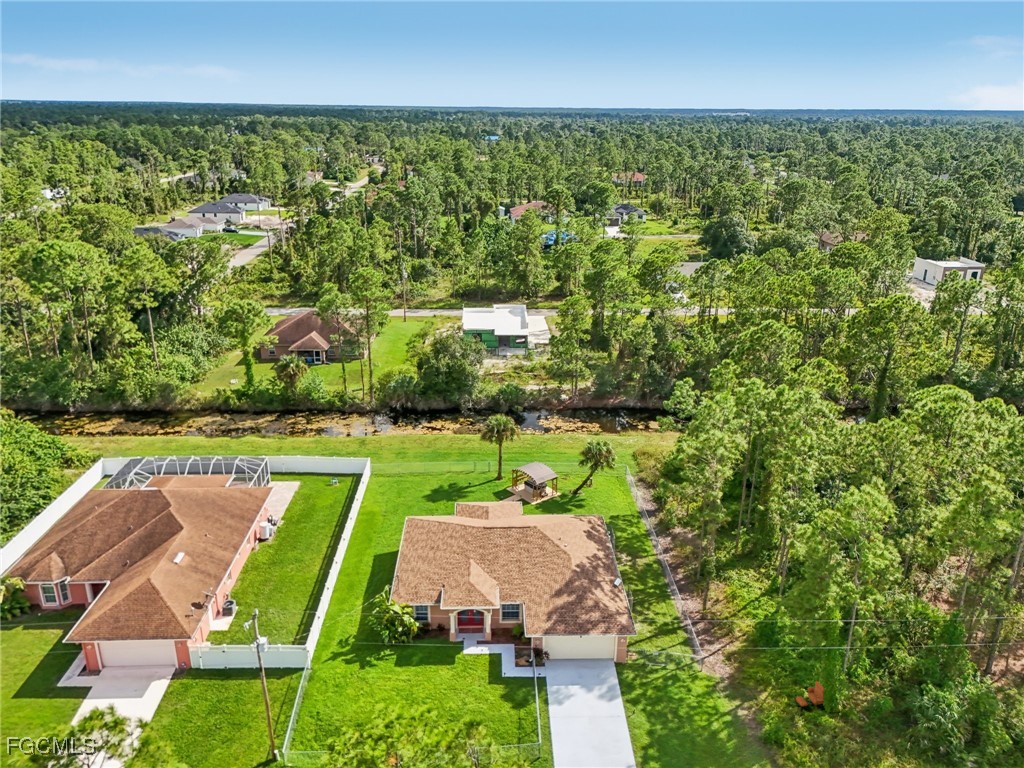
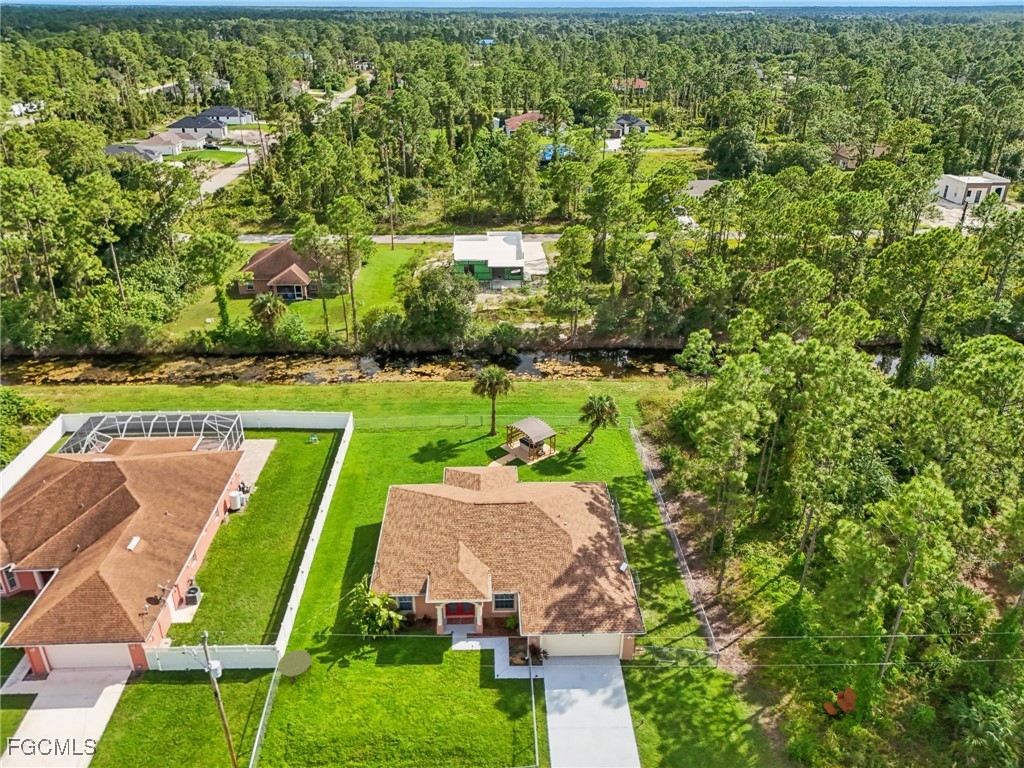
round table: none [308,651,337,680] -> present [278,650,312,684]

